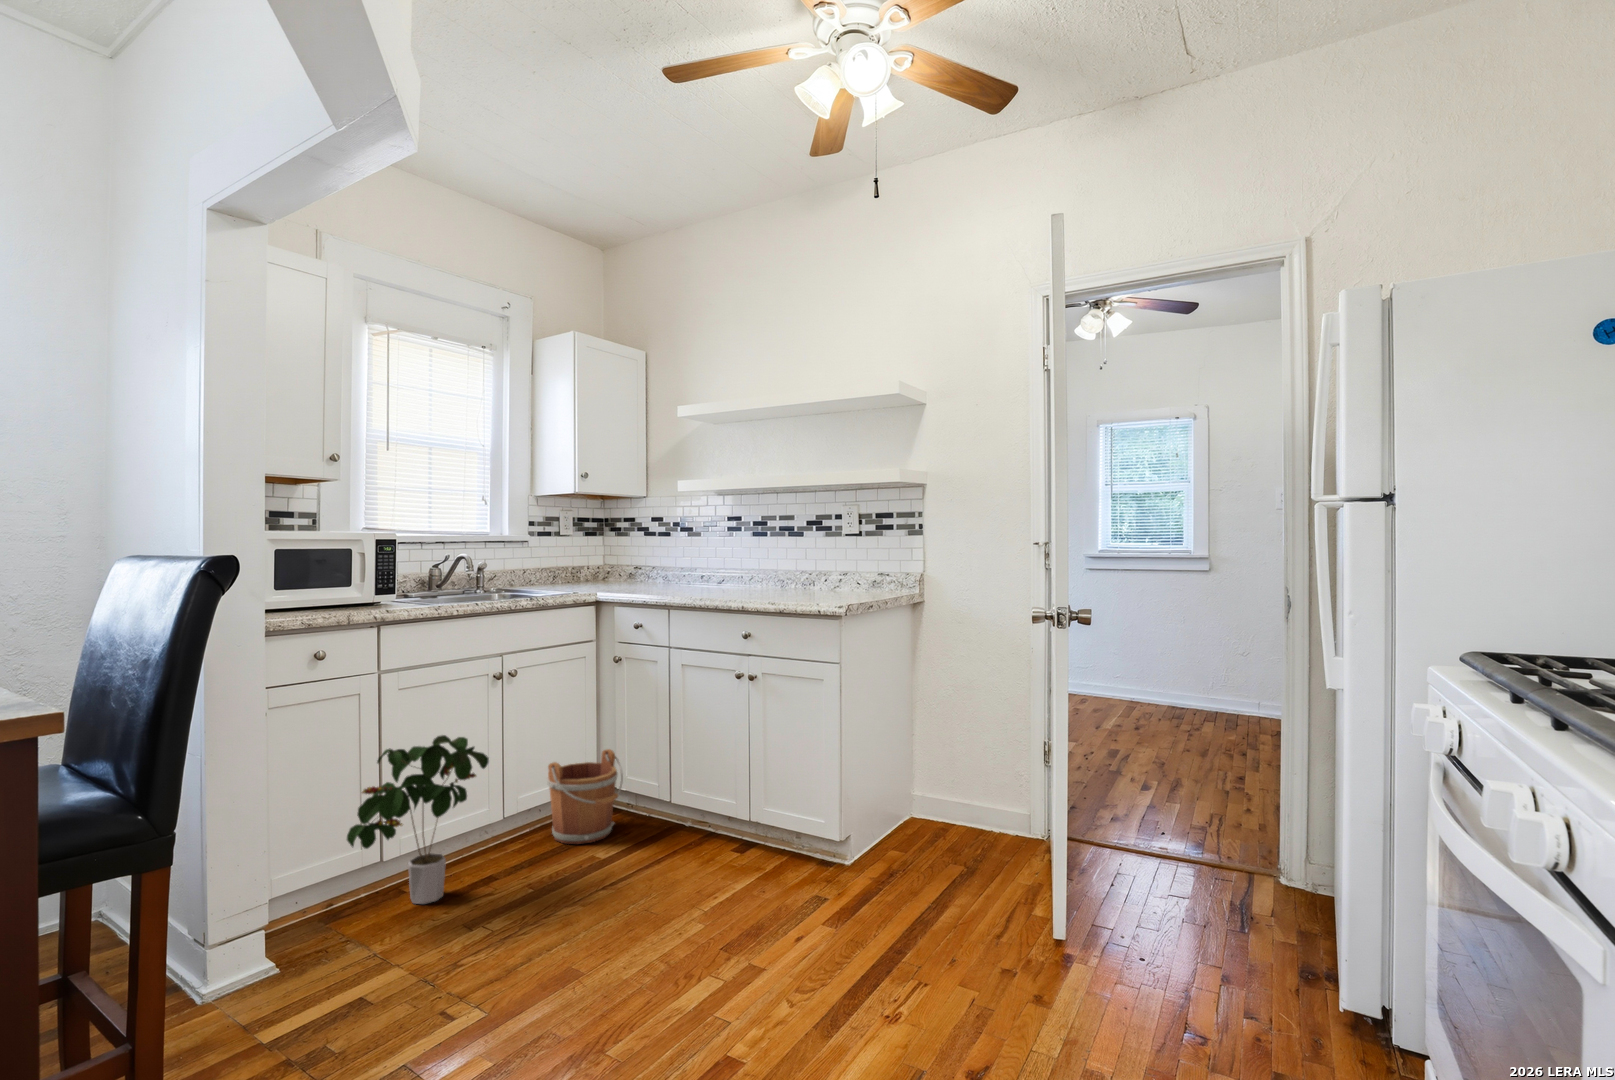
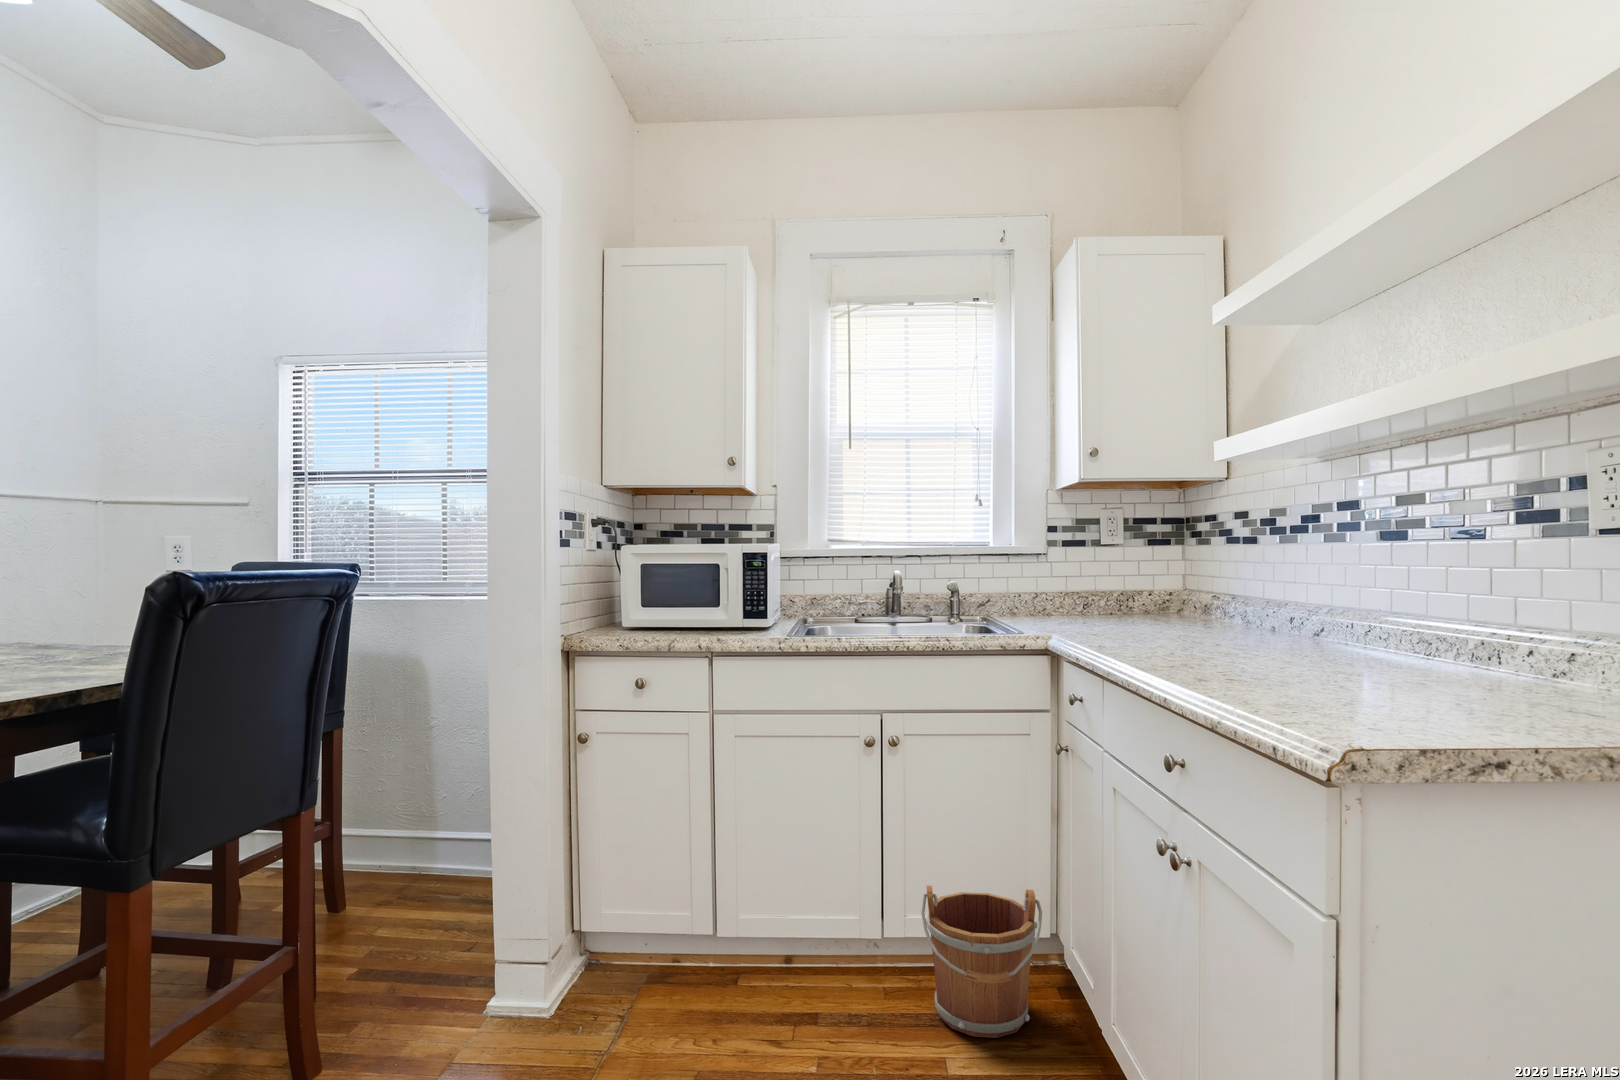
potted plant: present [347,735,489,904] -> none [626,808,815,1027]

